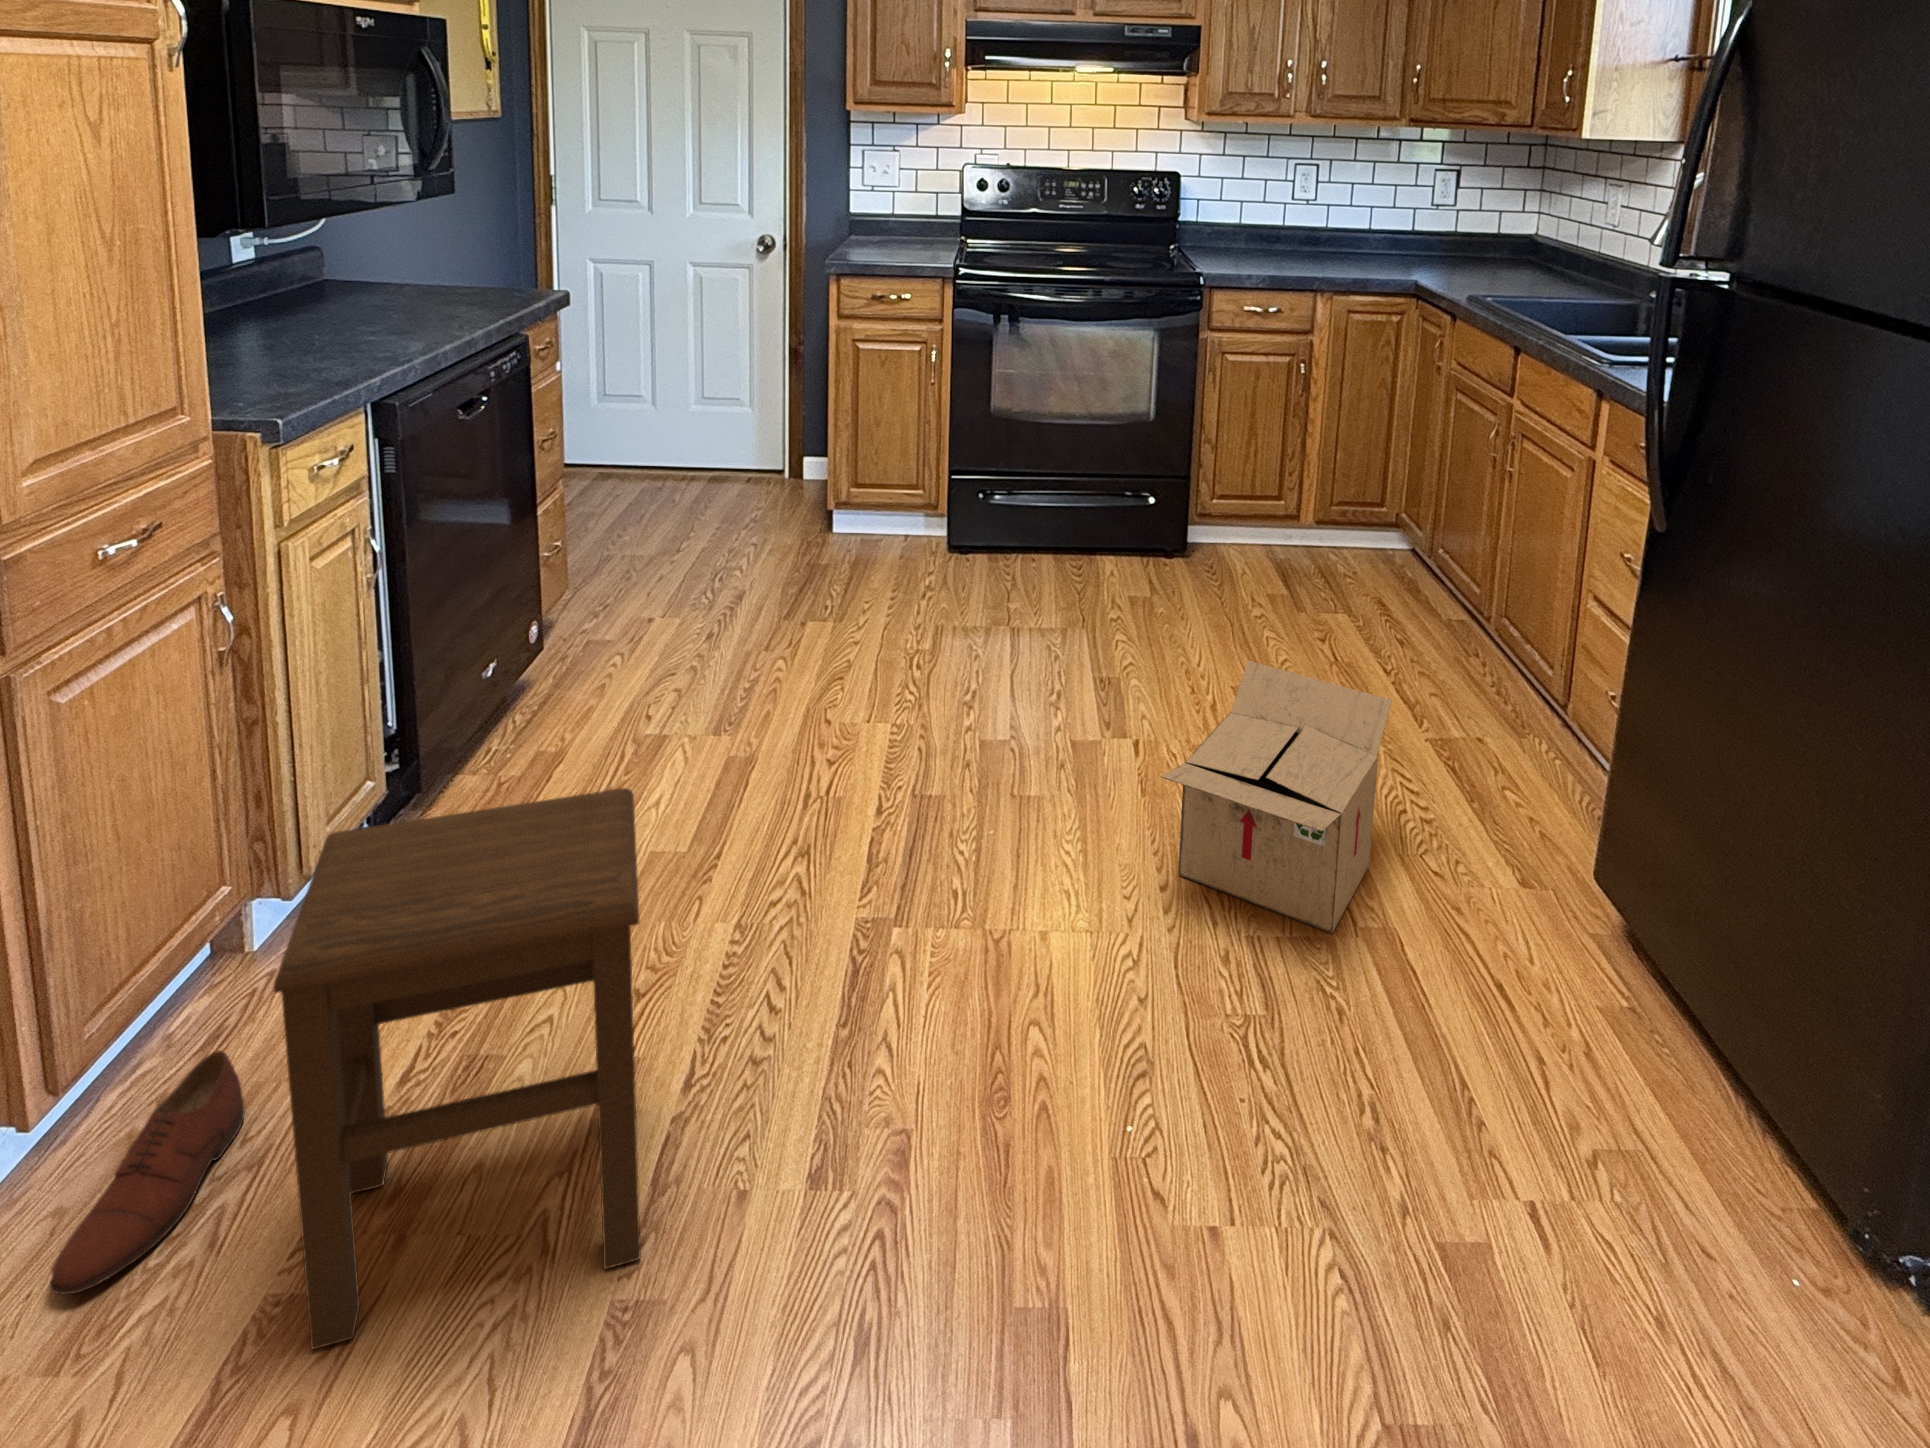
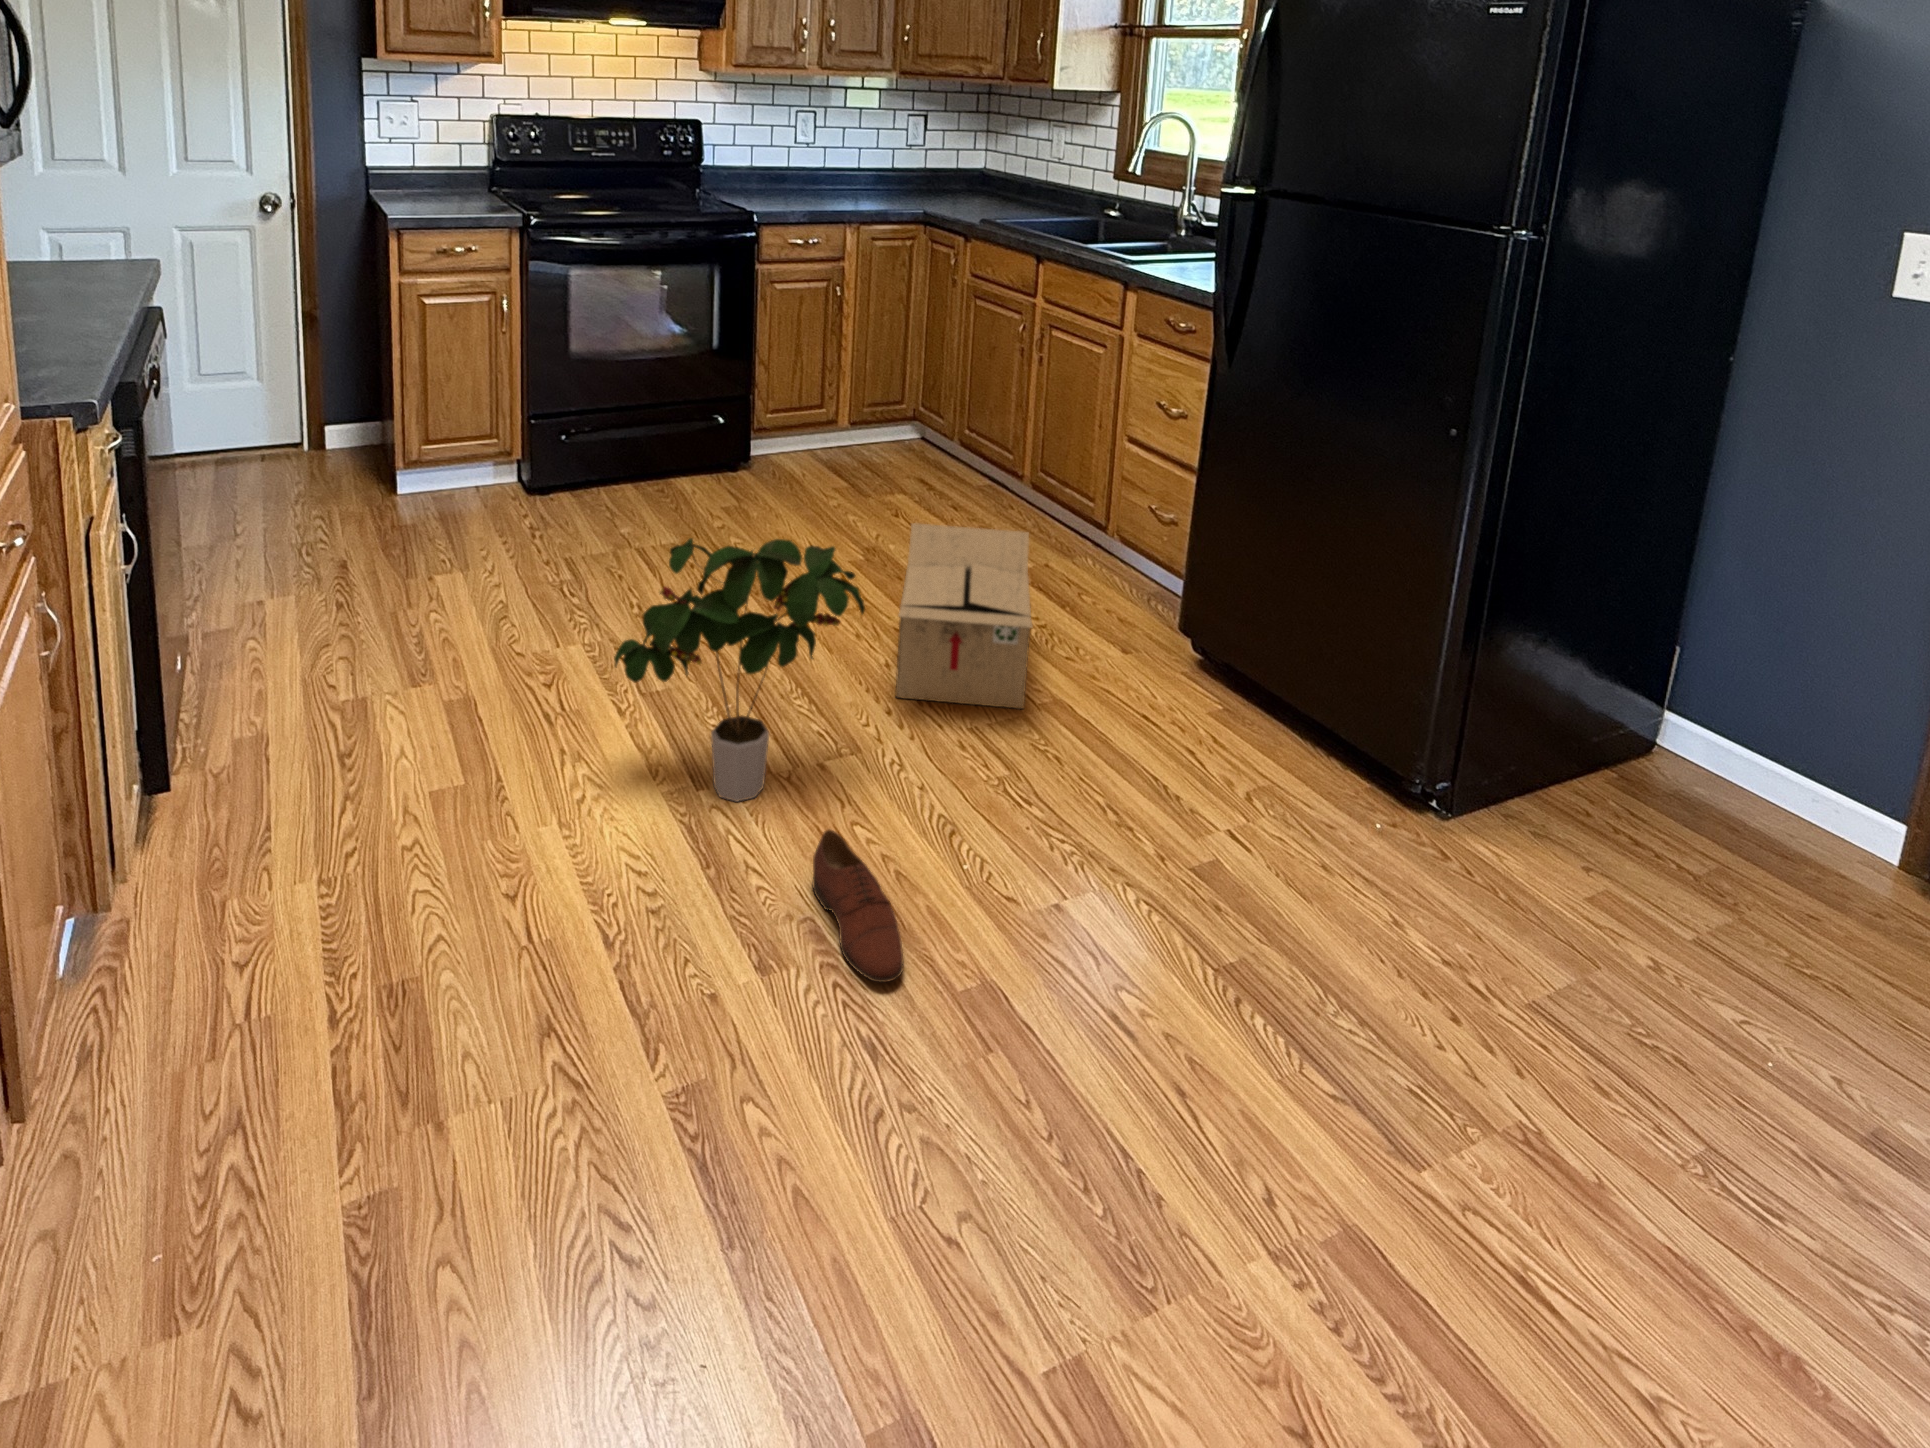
potted plant: none [810,637,1076,956] -> present [614,538,865,802]
stool: present [274,788,641,1349] -> none [318,688,678,1232]
shoe: present [50,1050,244,1294] -> present [812,830,903,982]

